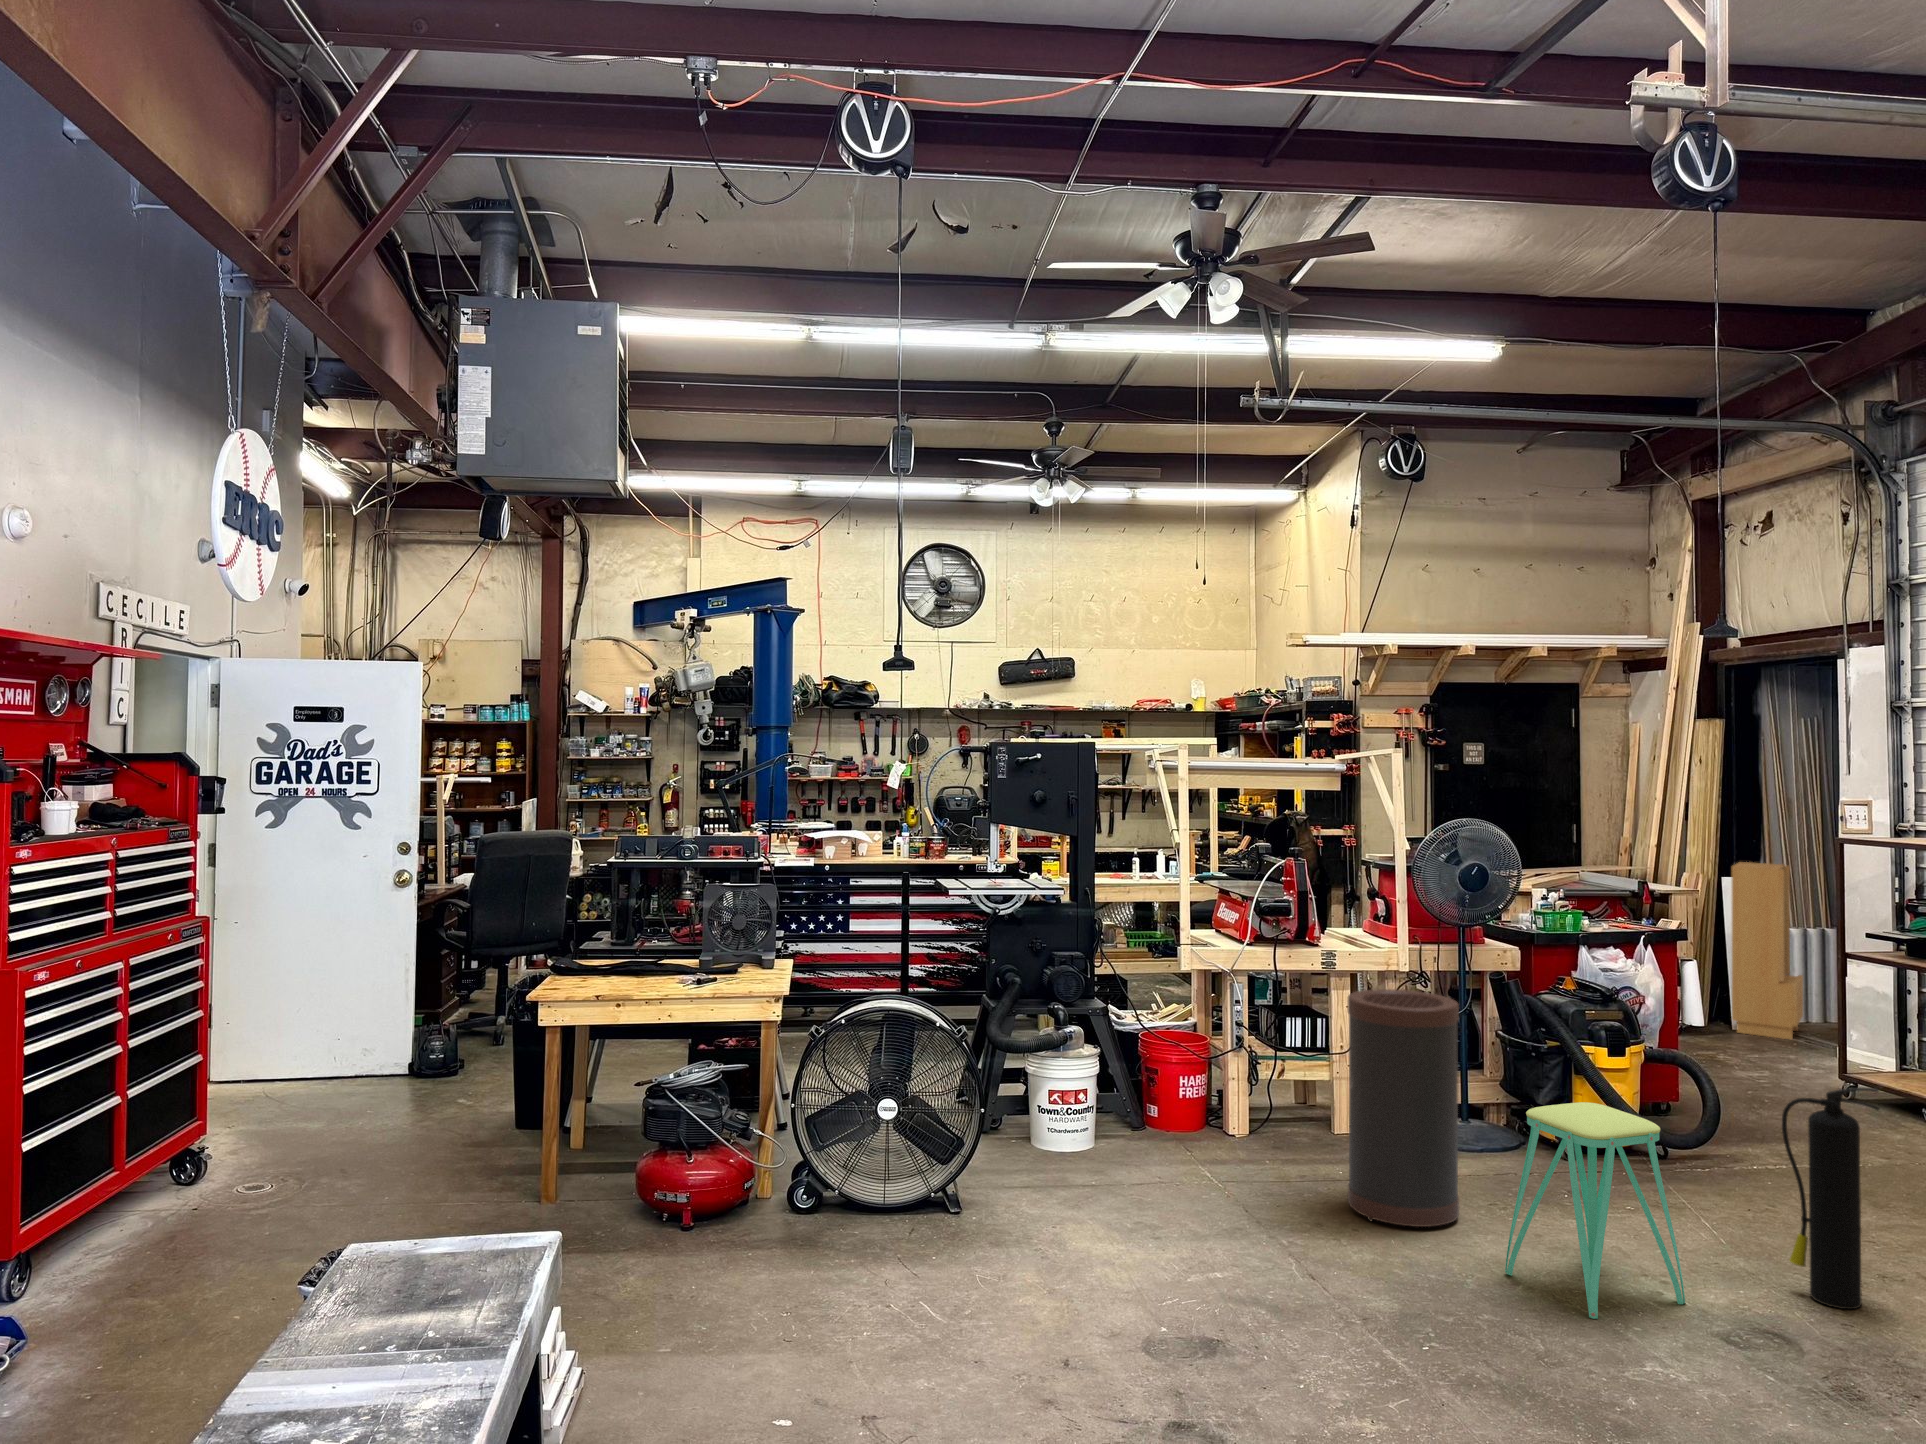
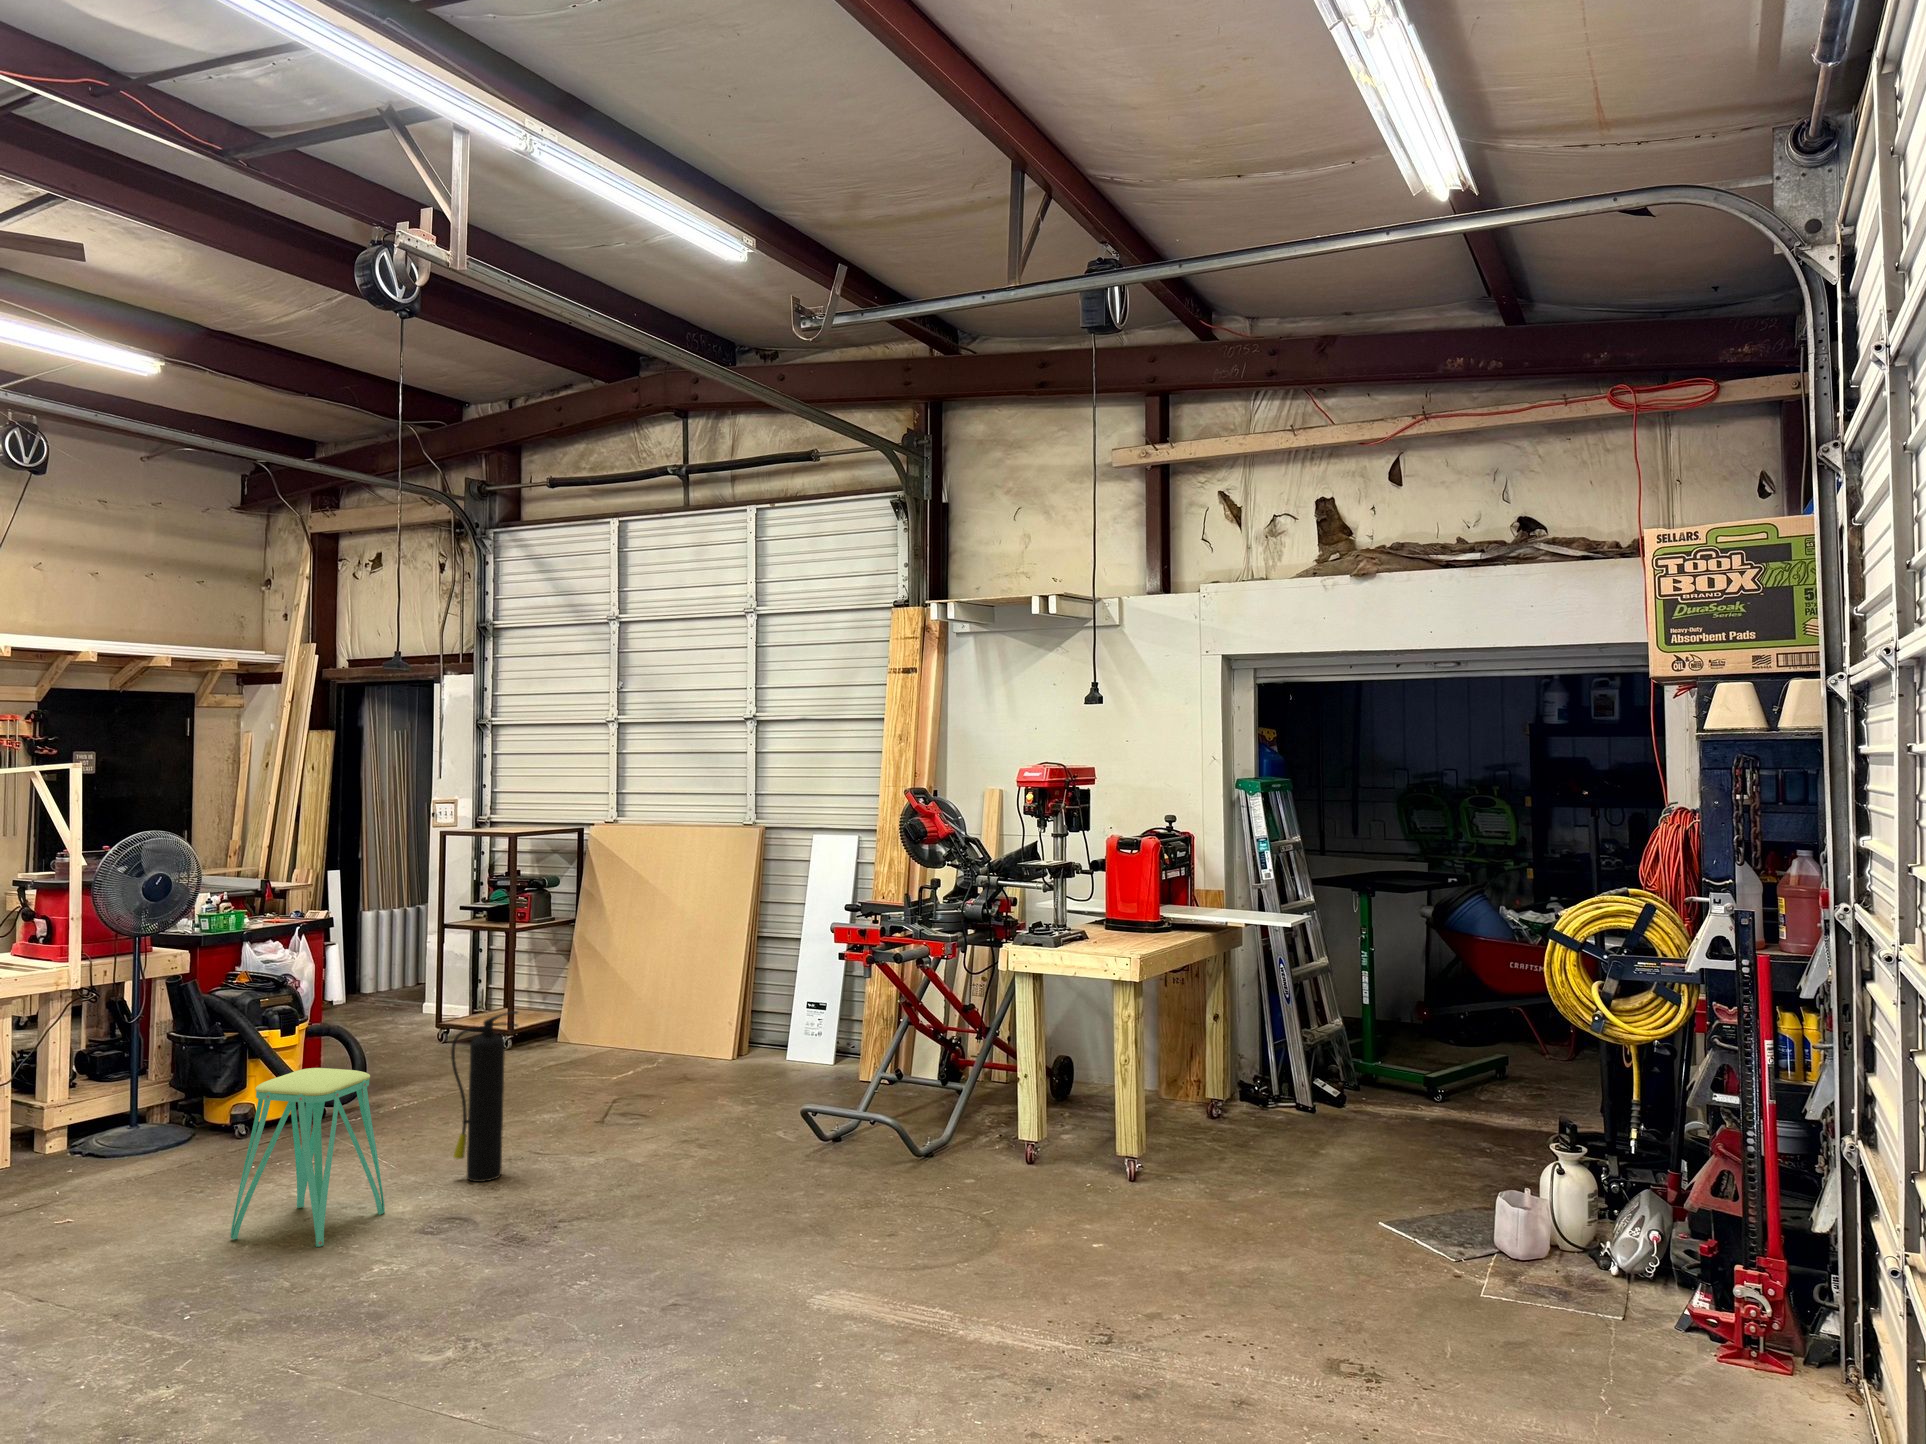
storage cabinet: present [1732,862,1803,1039] -> none [336,856,392,1006]
trash can: present [1348,989,1459,1227] -> none [41,1003,173,1241]

